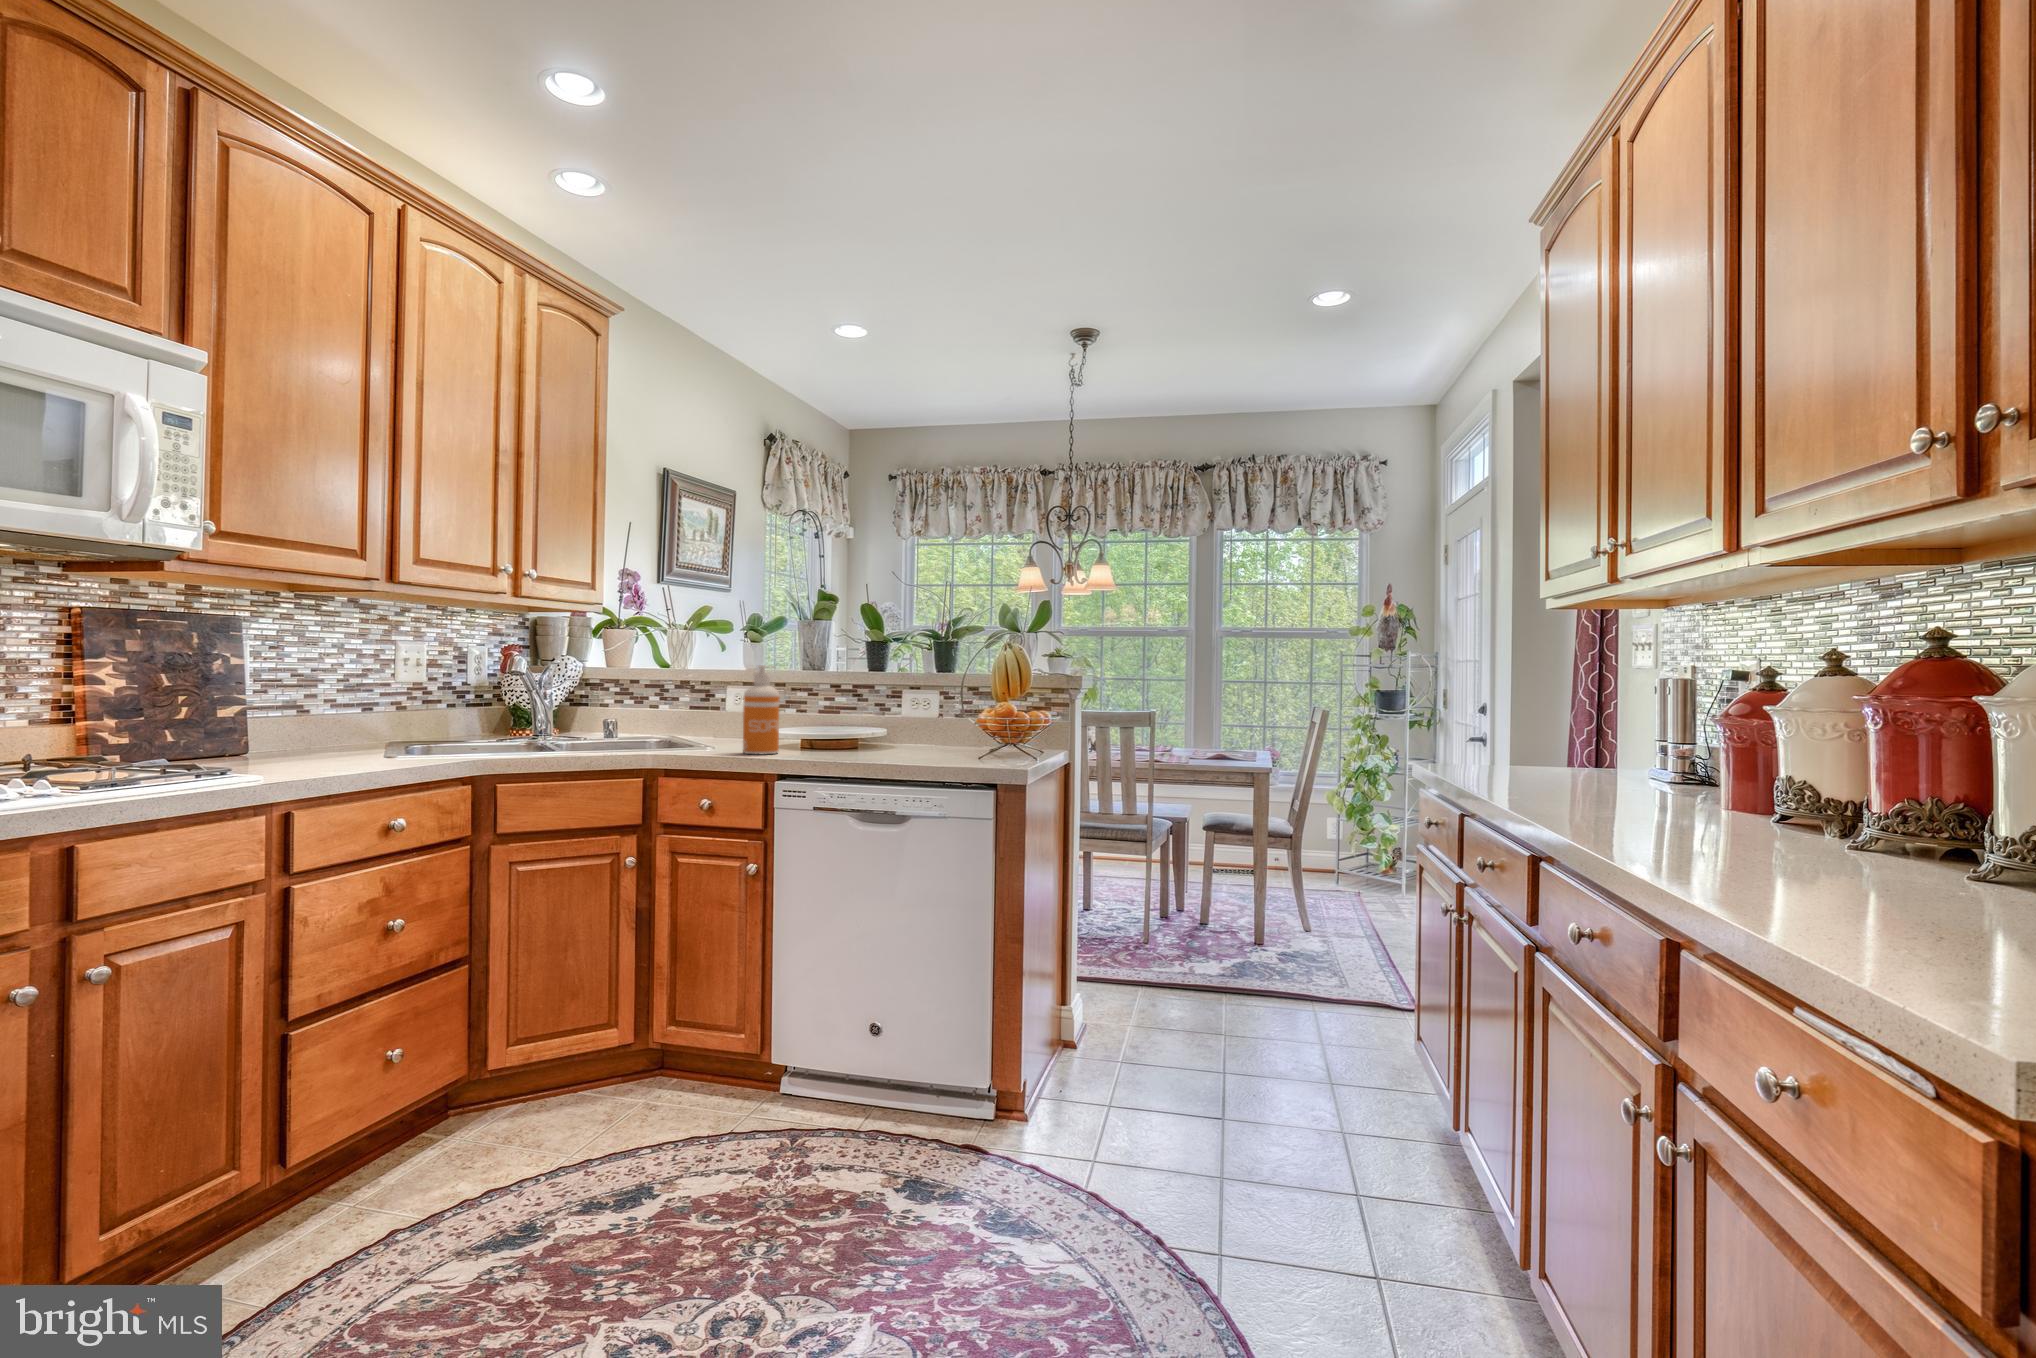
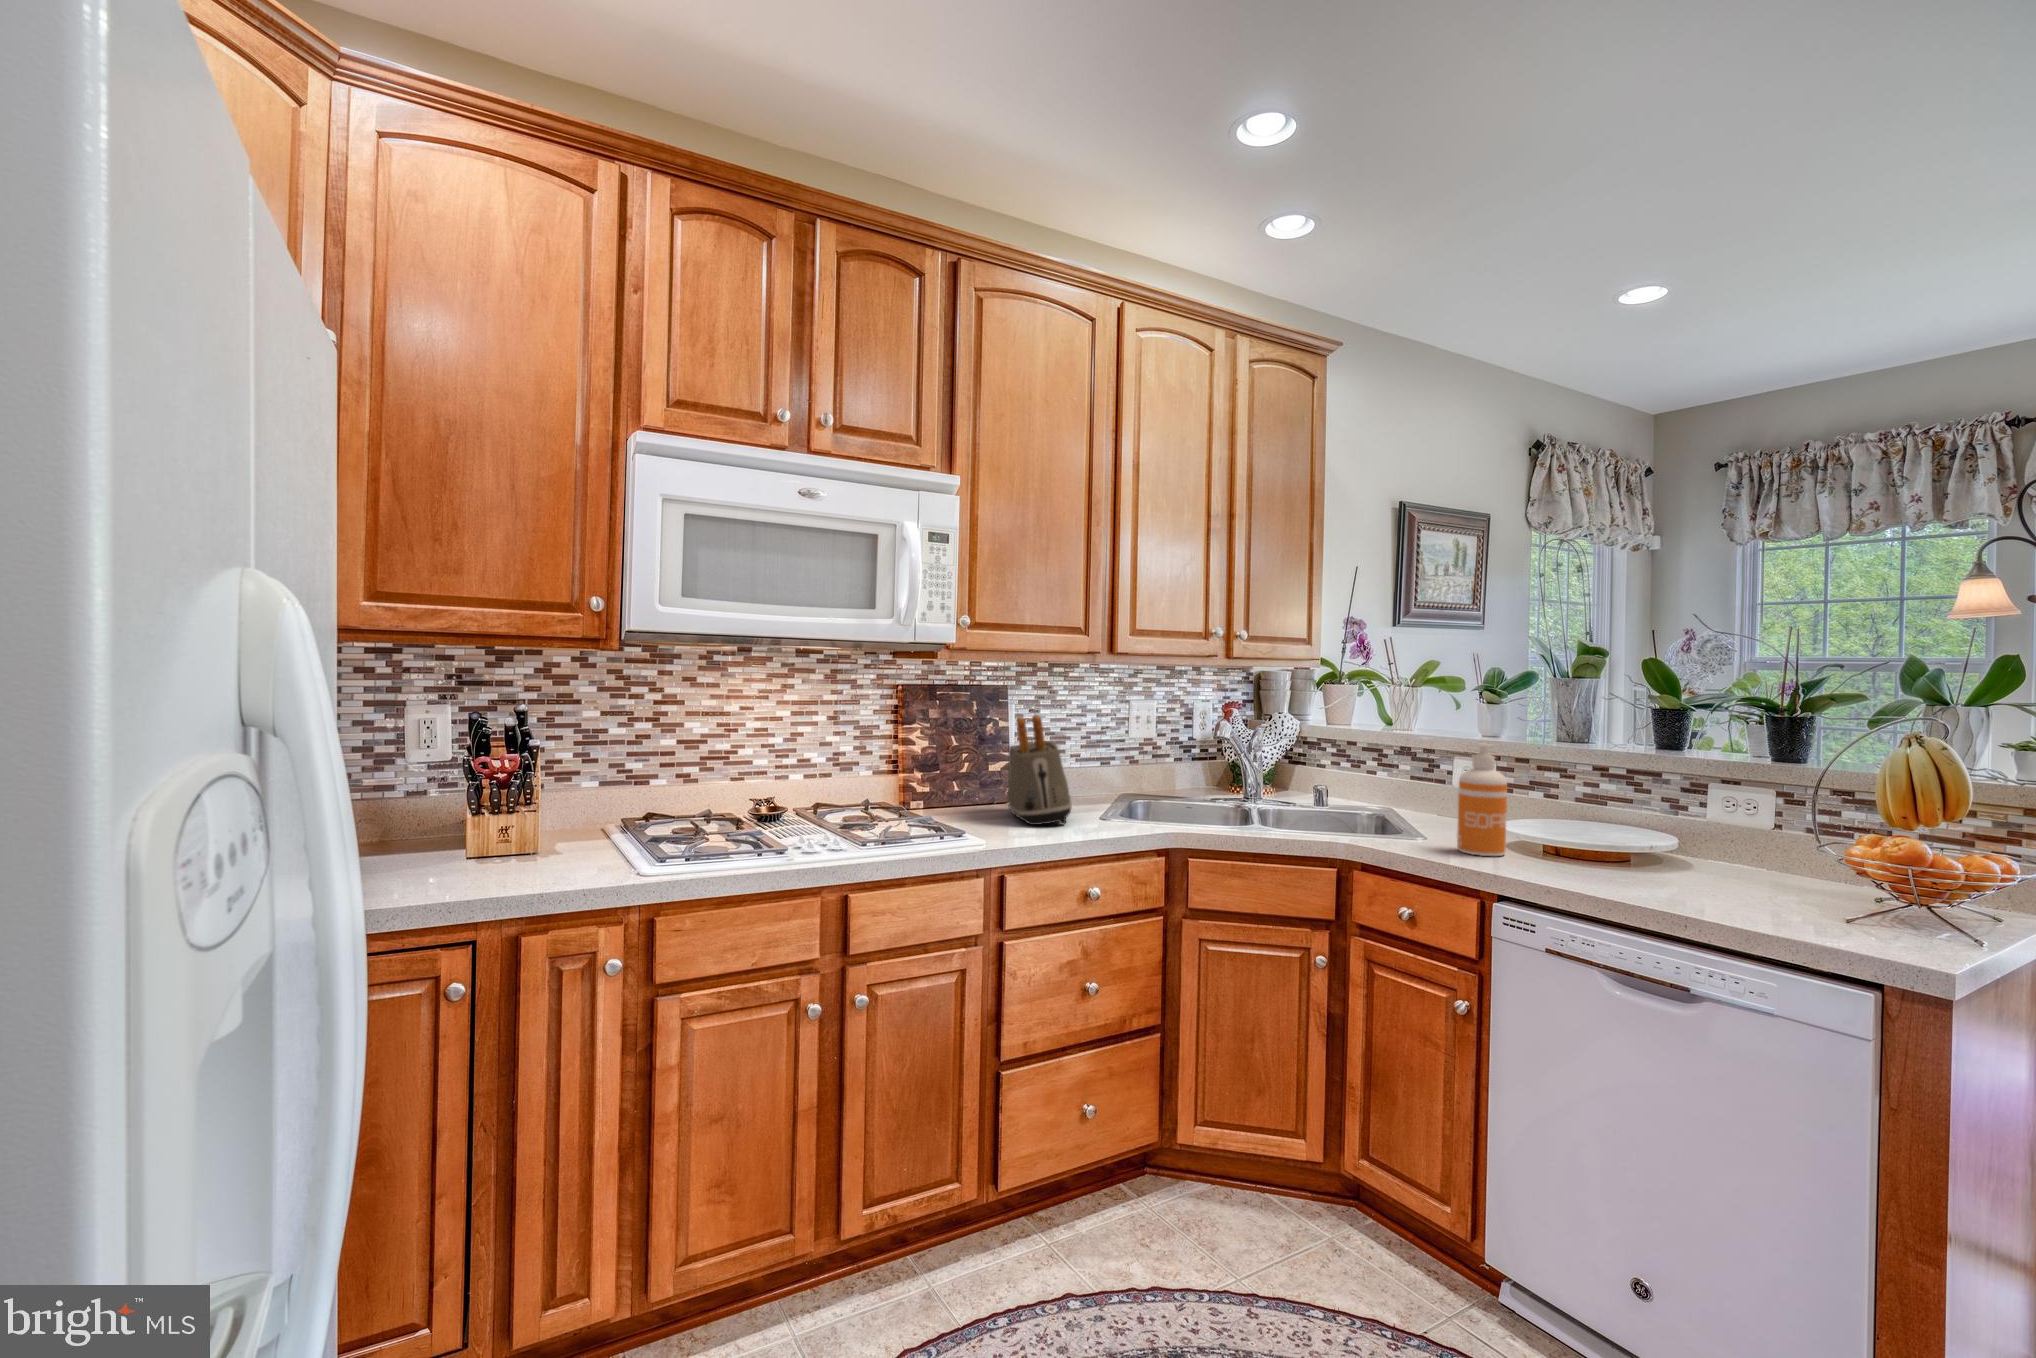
toaster: none [255,646,356,765] -> present [1008,715,1072,825]

